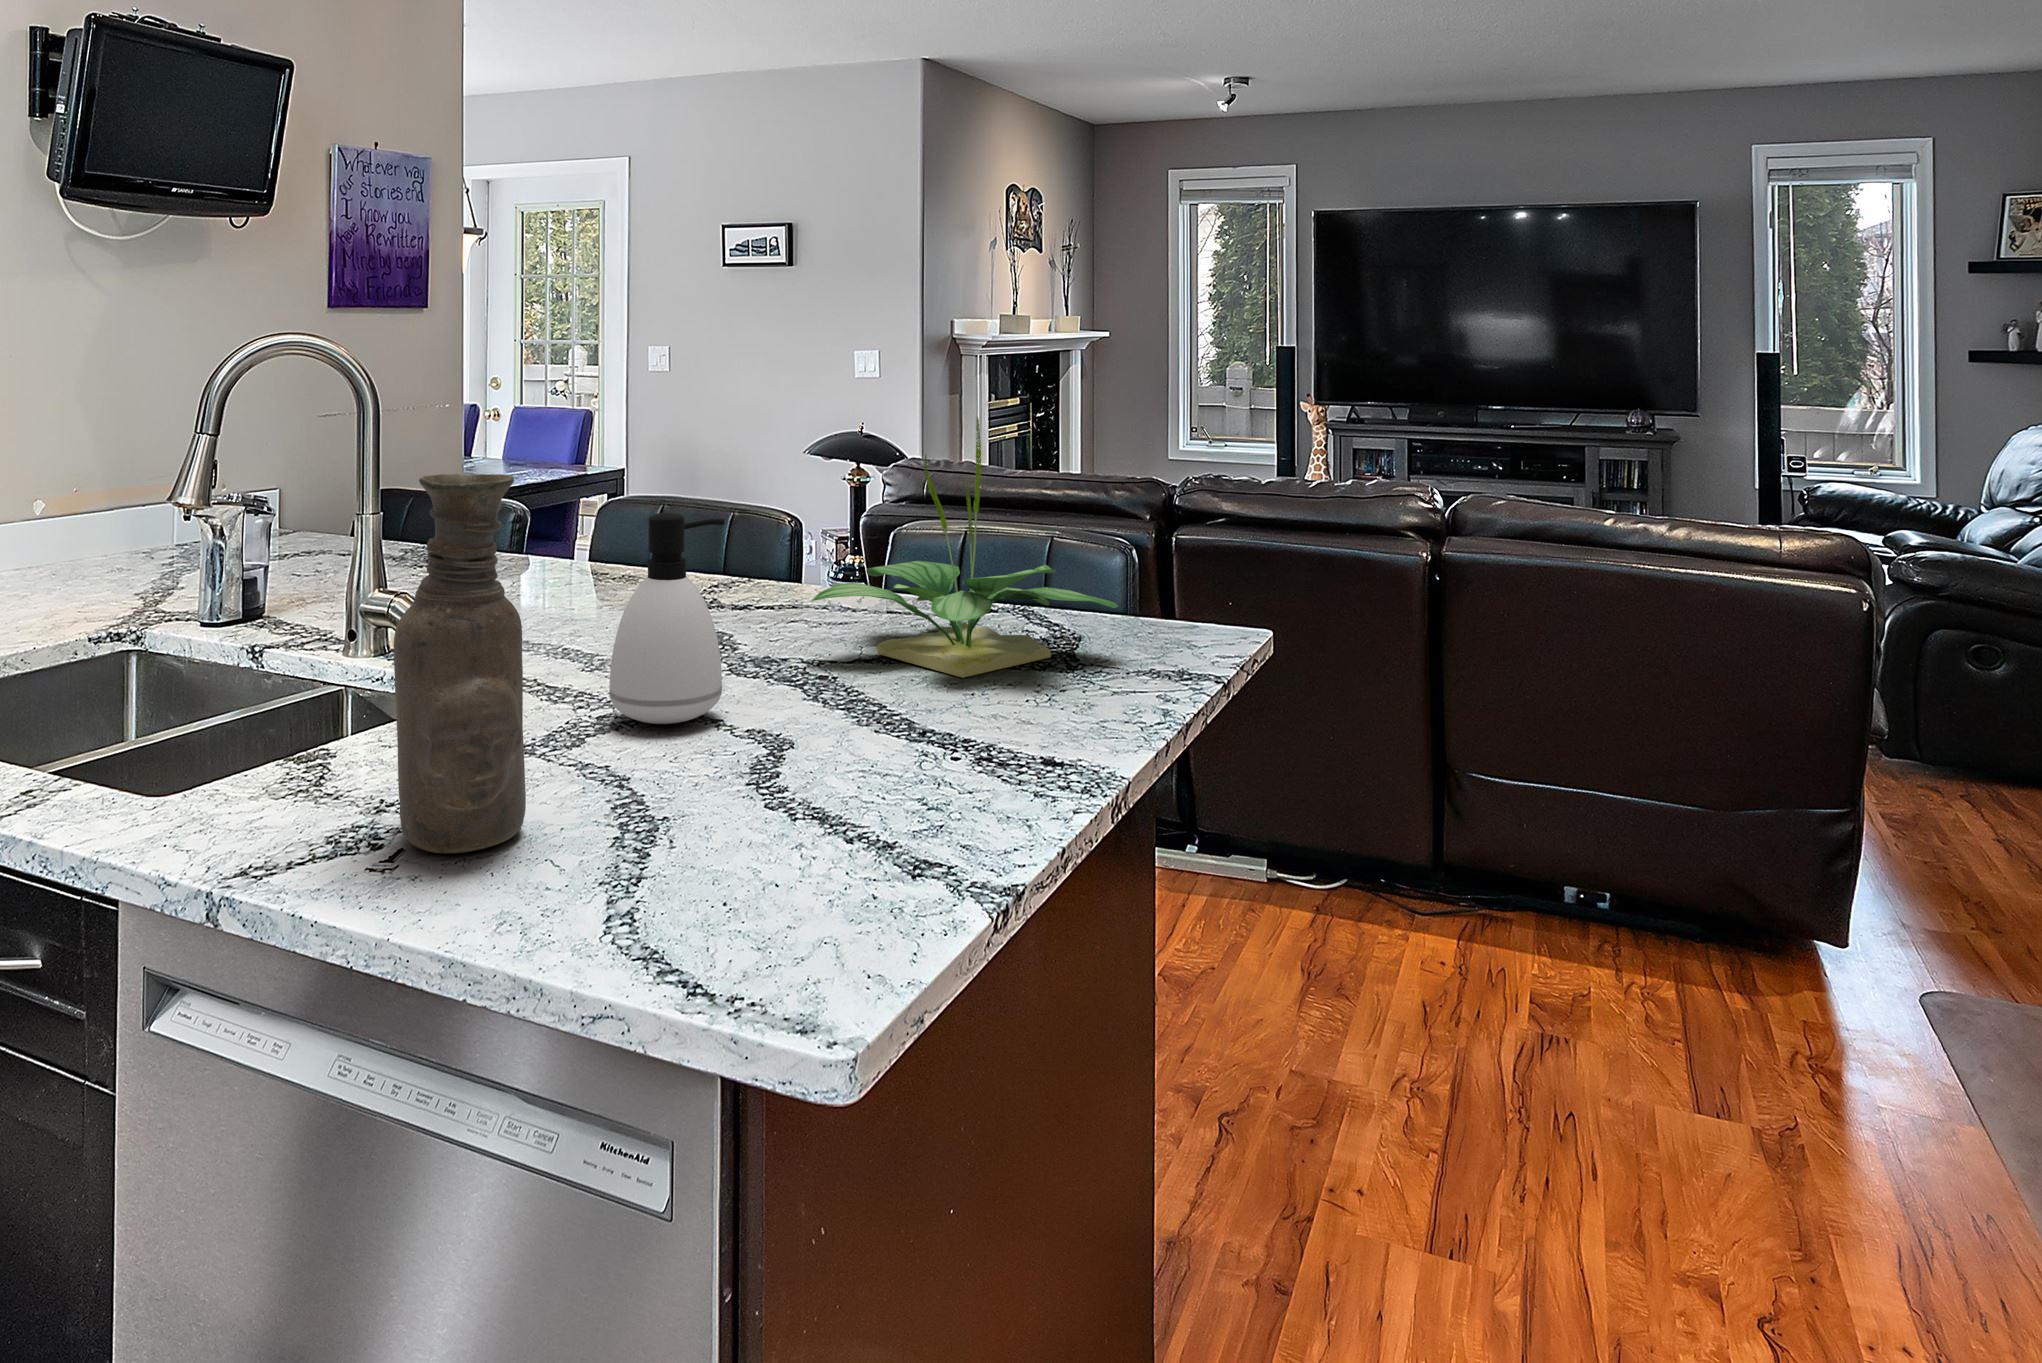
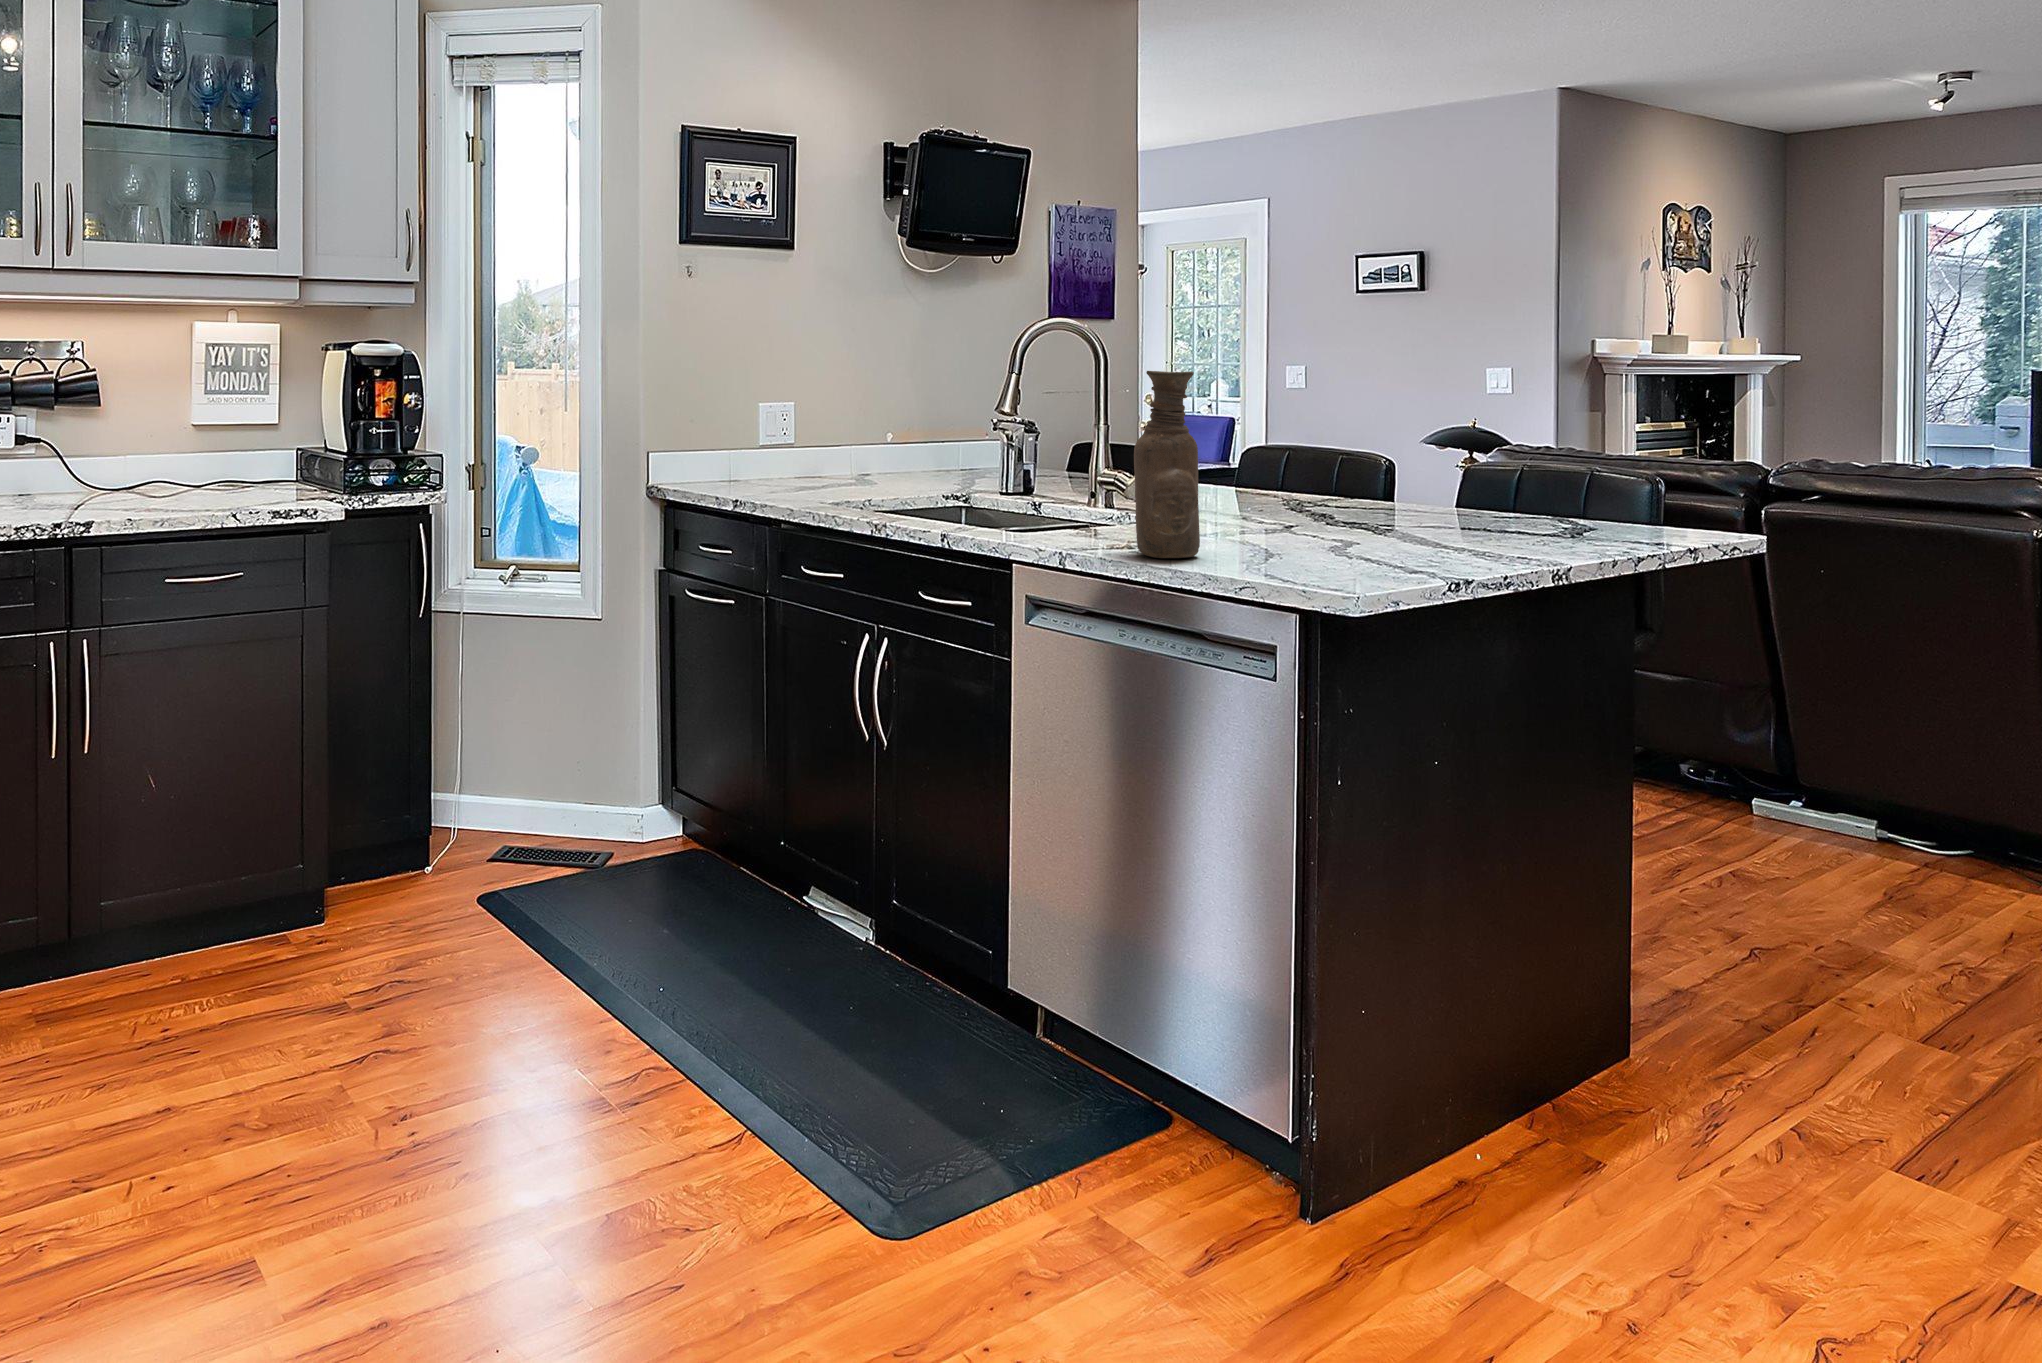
potted plant: present [811,417,1118,678] -> none [1380,366,1610,535]
soap dispenser: present [609,512,724,724] -> none [1246,413,1317,536]

